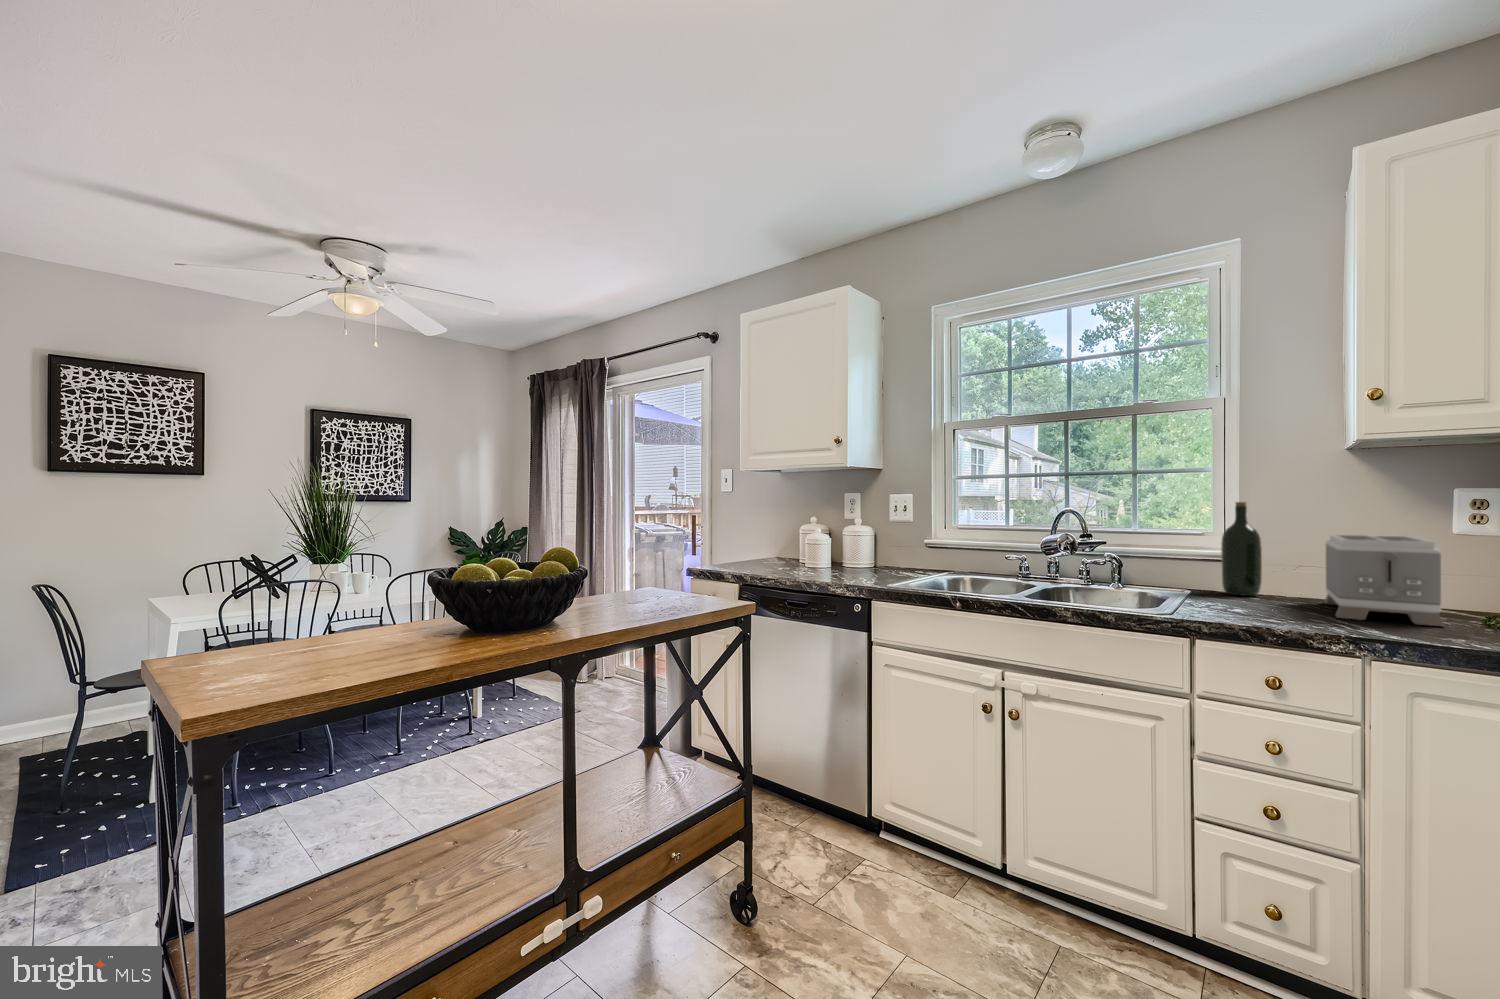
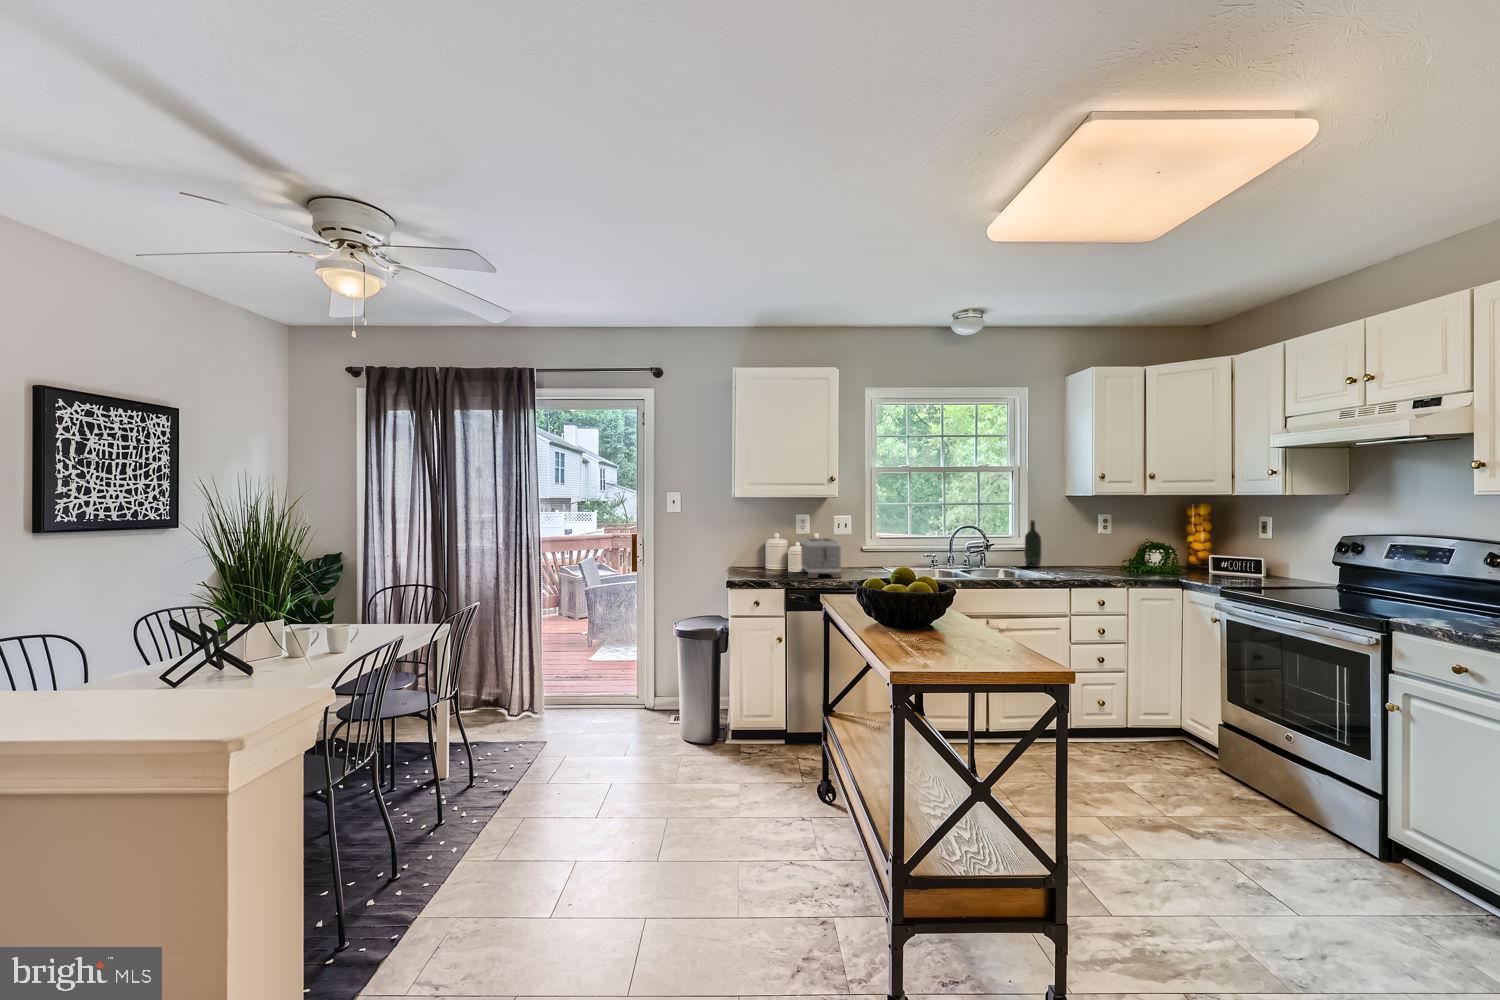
toaster: present [1324,535,1445,626] -> present [801,538,842,578]

